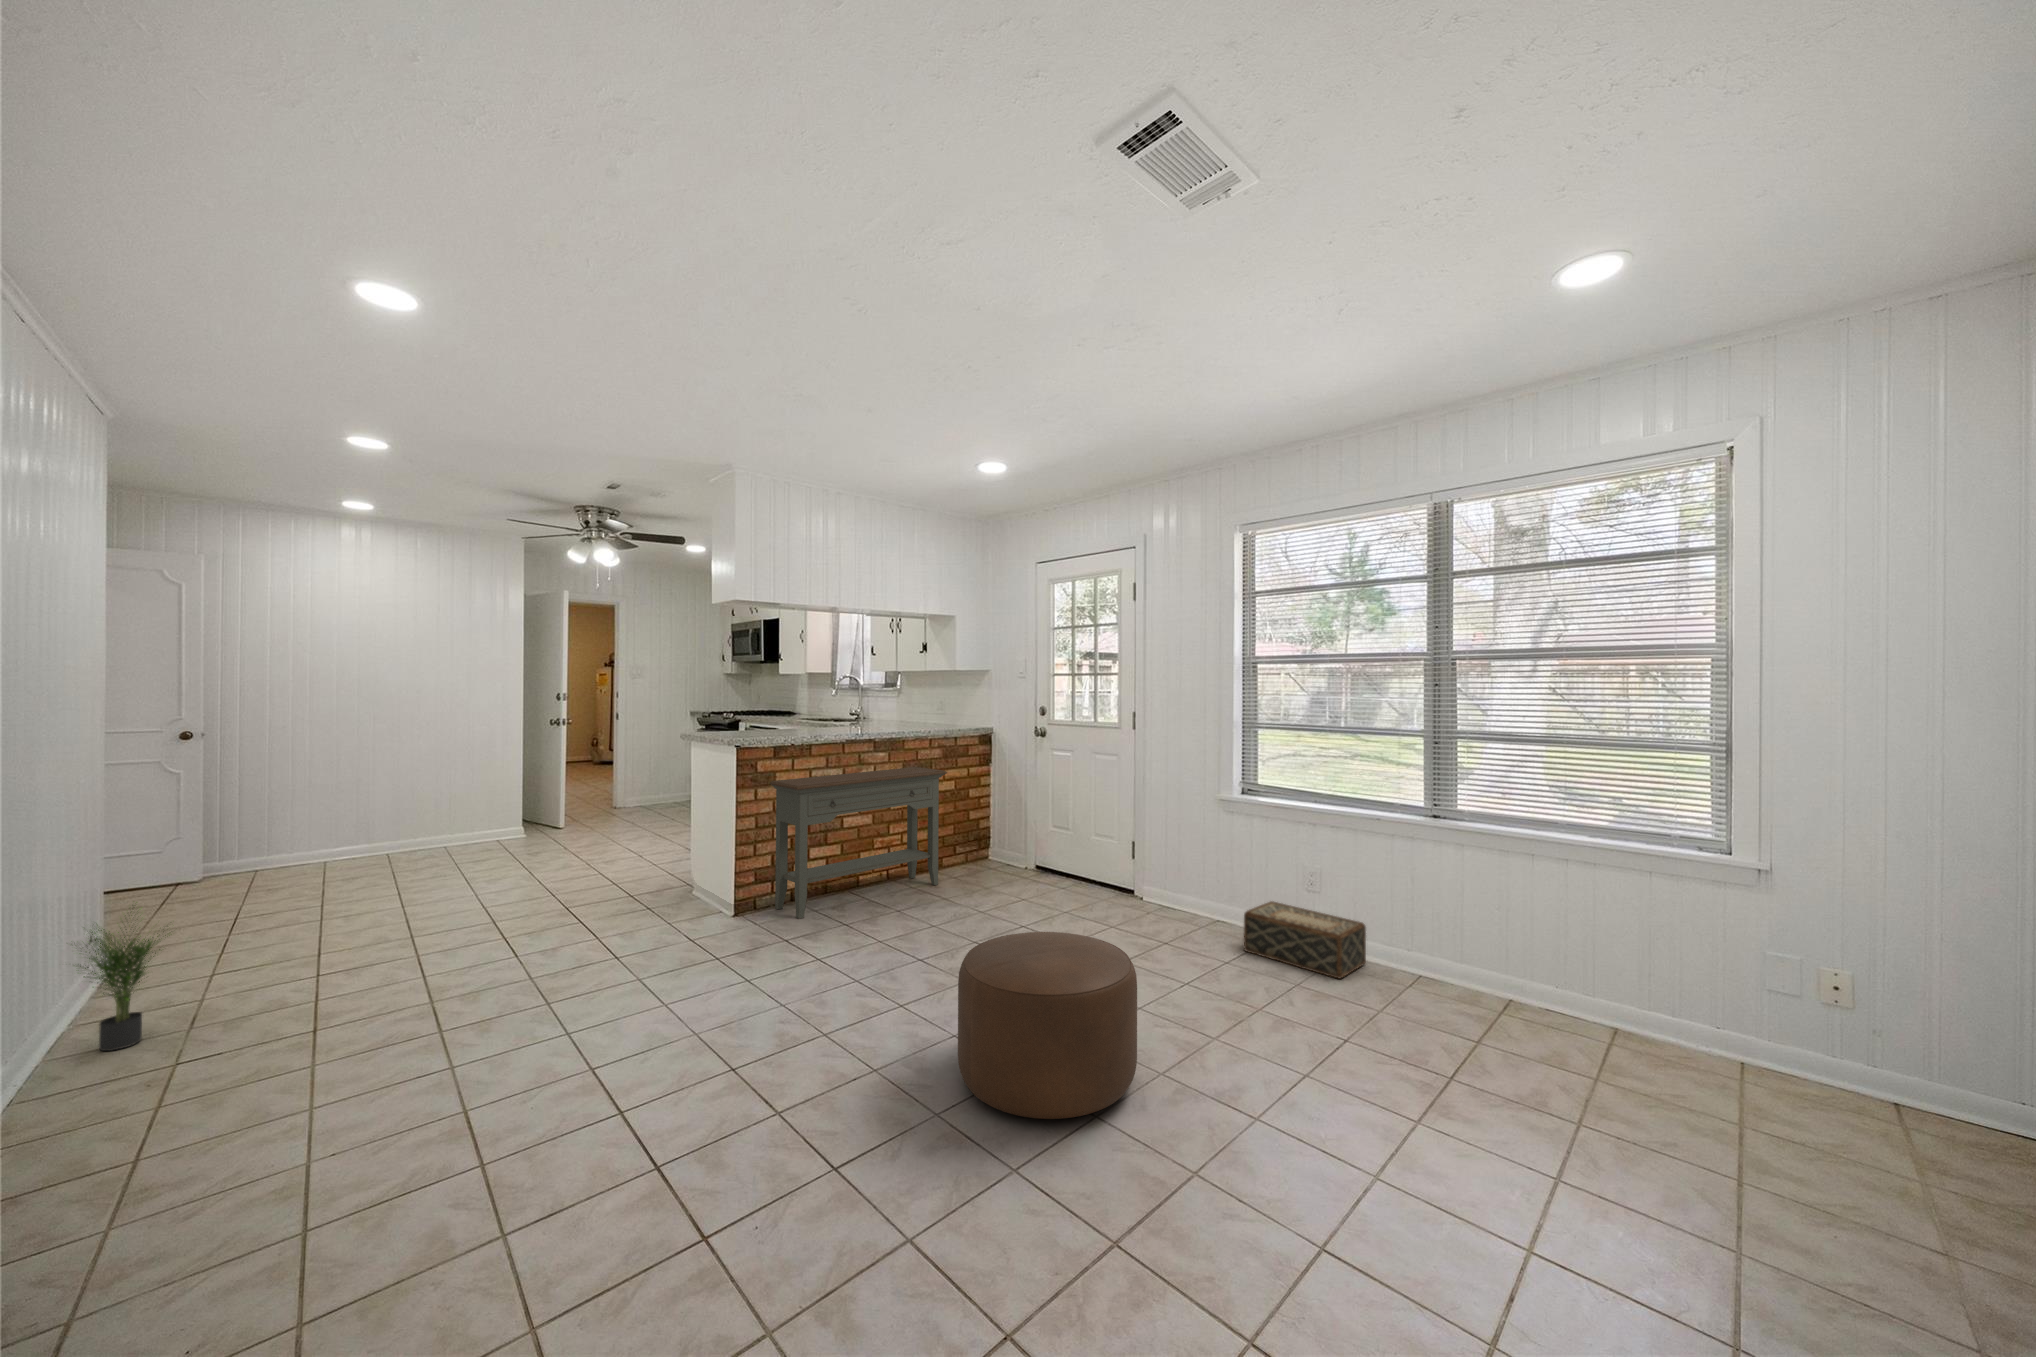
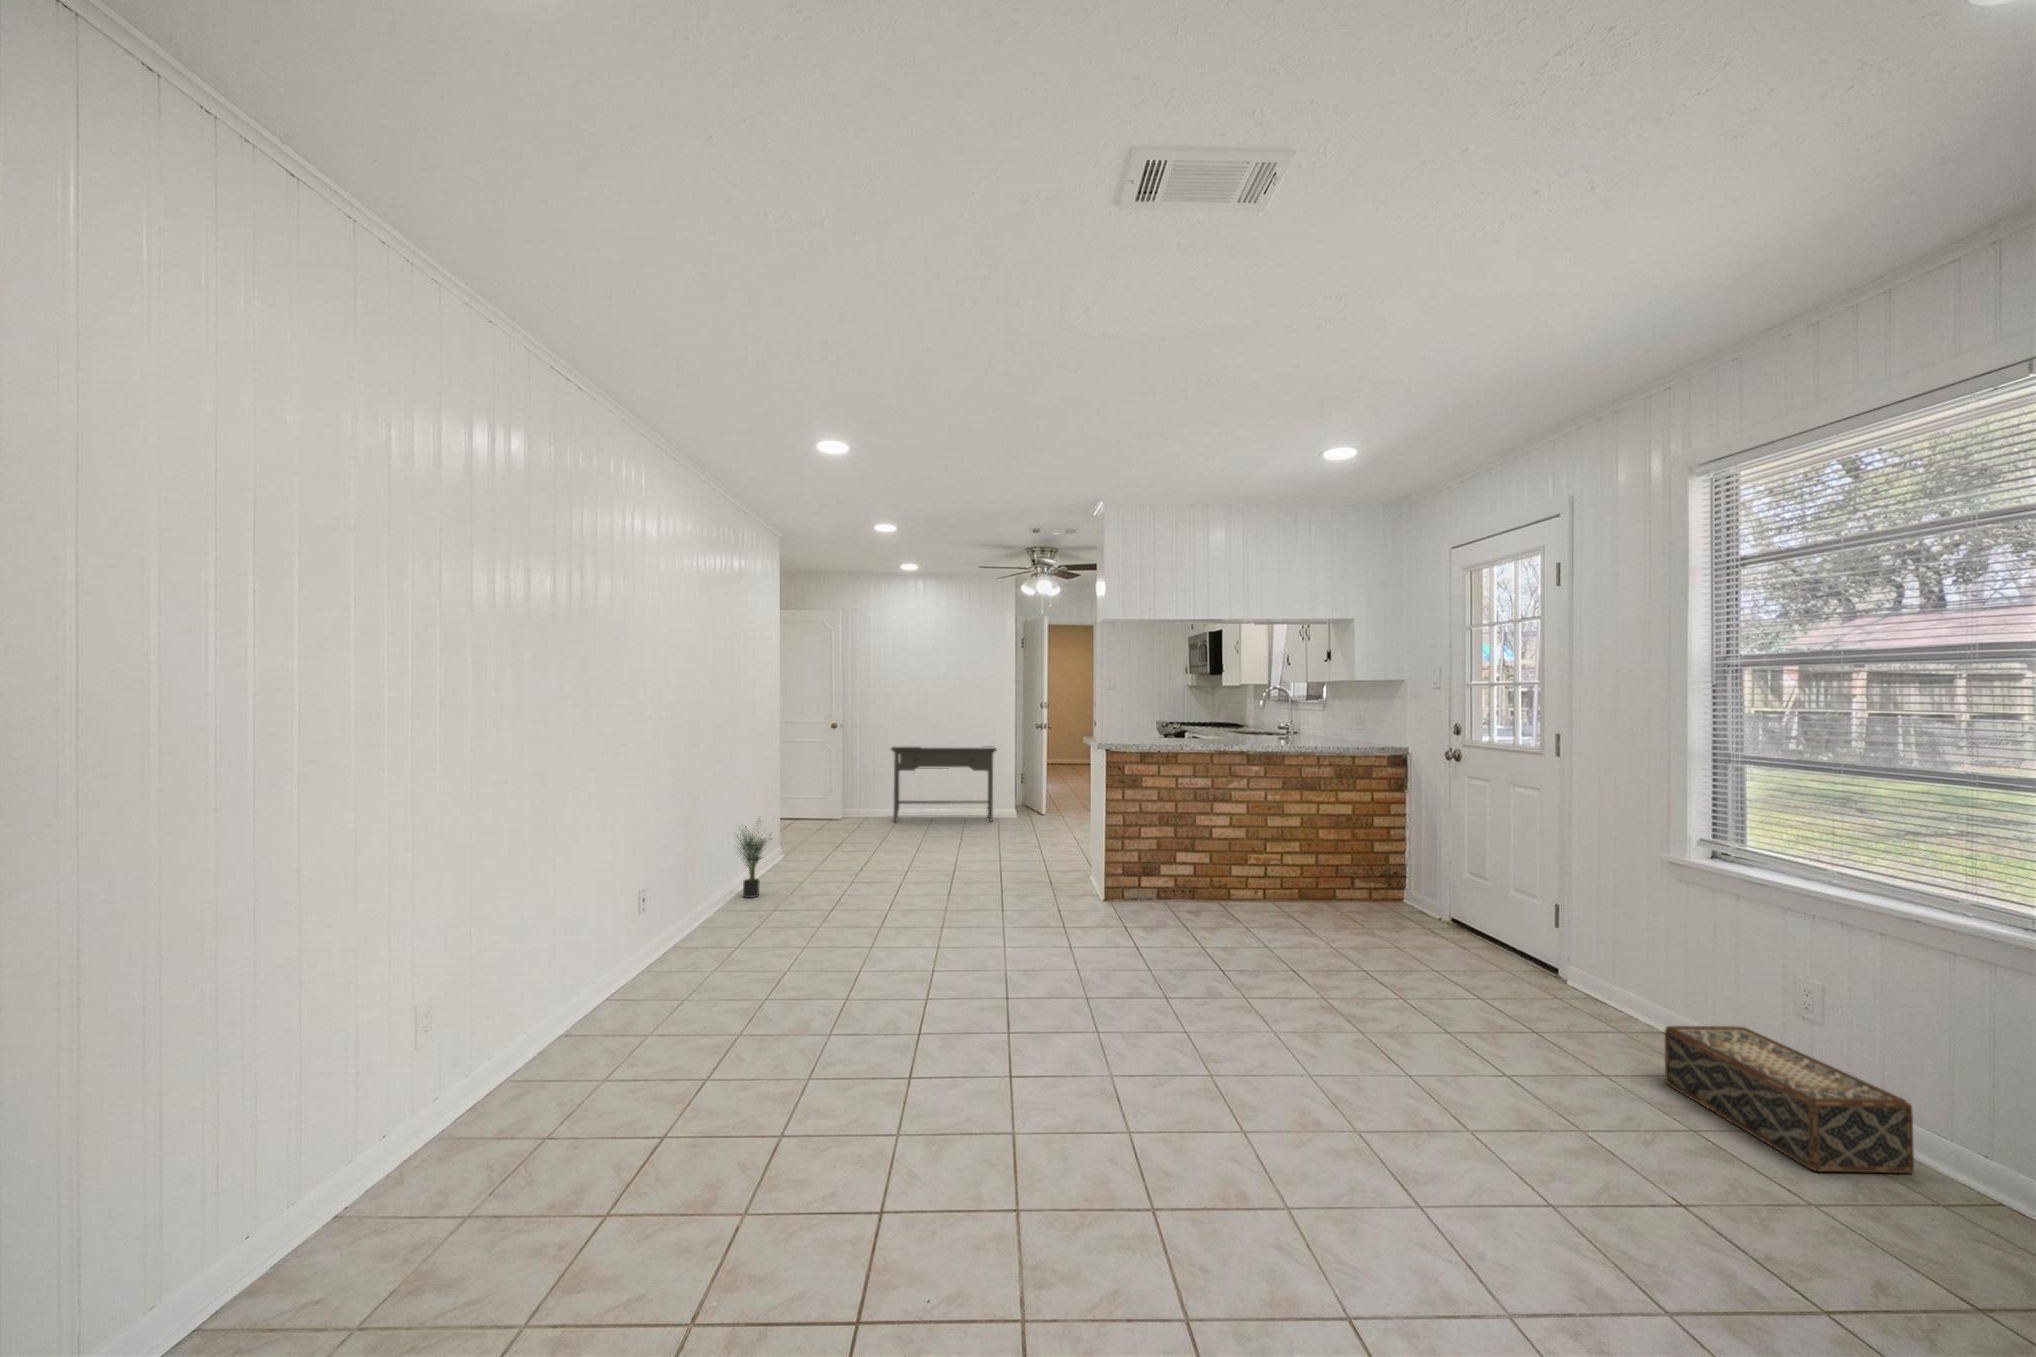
console table: present [770,767,947,919] -> present [891,746,997,822]
ottoman: present [958,932,1137,1119] -> none [1124,950,1320,1149]

